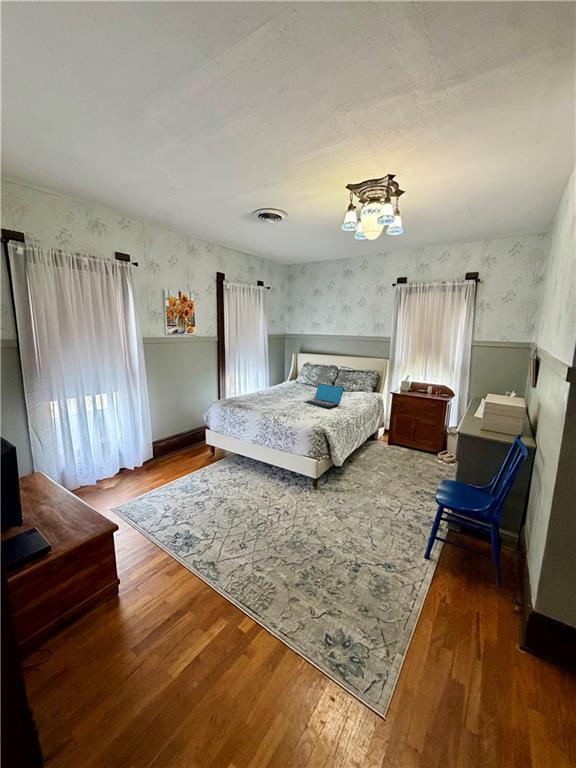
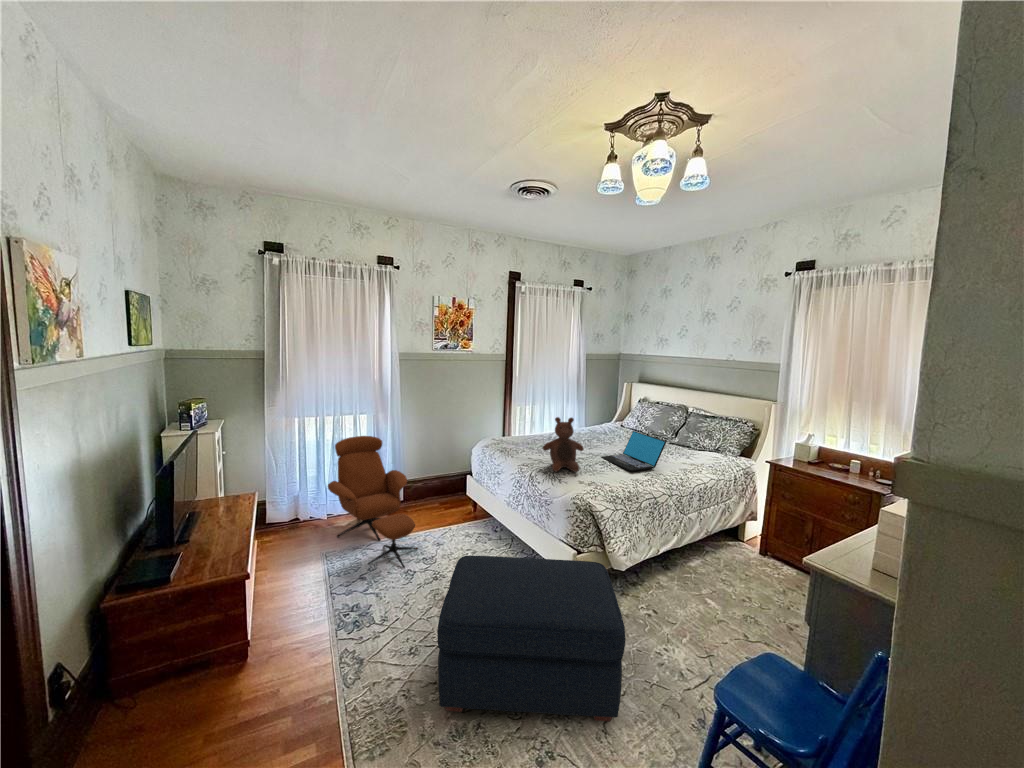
stuffed bear: none [275,377,302,414] -> present [543,417,584,472]
lounge chair: none [100,408,193,505] -> present [328,436,418,567]
ottoman: none [262,461,387,569] -> present [437,556,625,722]

